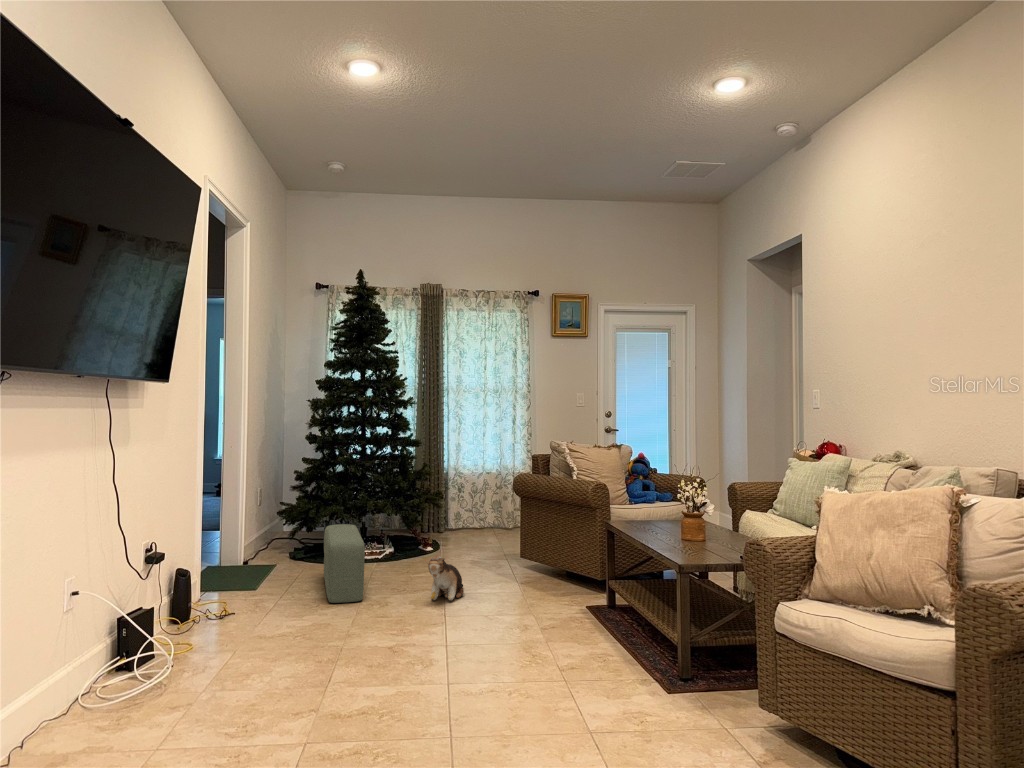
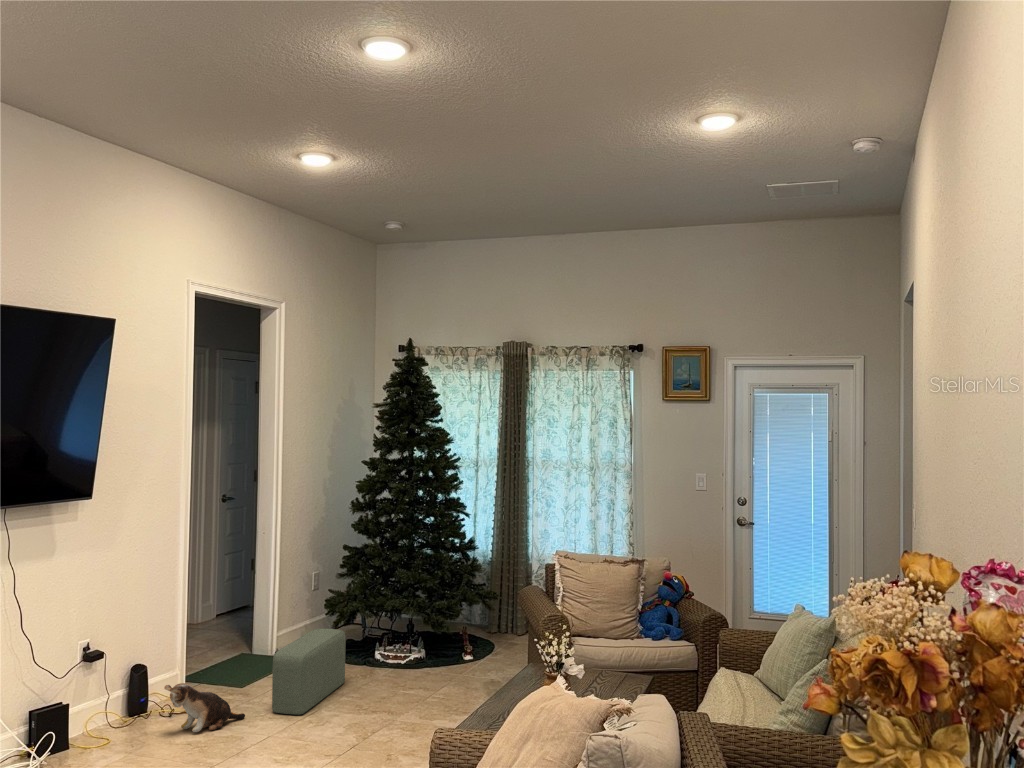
plush toy: present [425,556,464,600] -> present [164,683,245,732]

